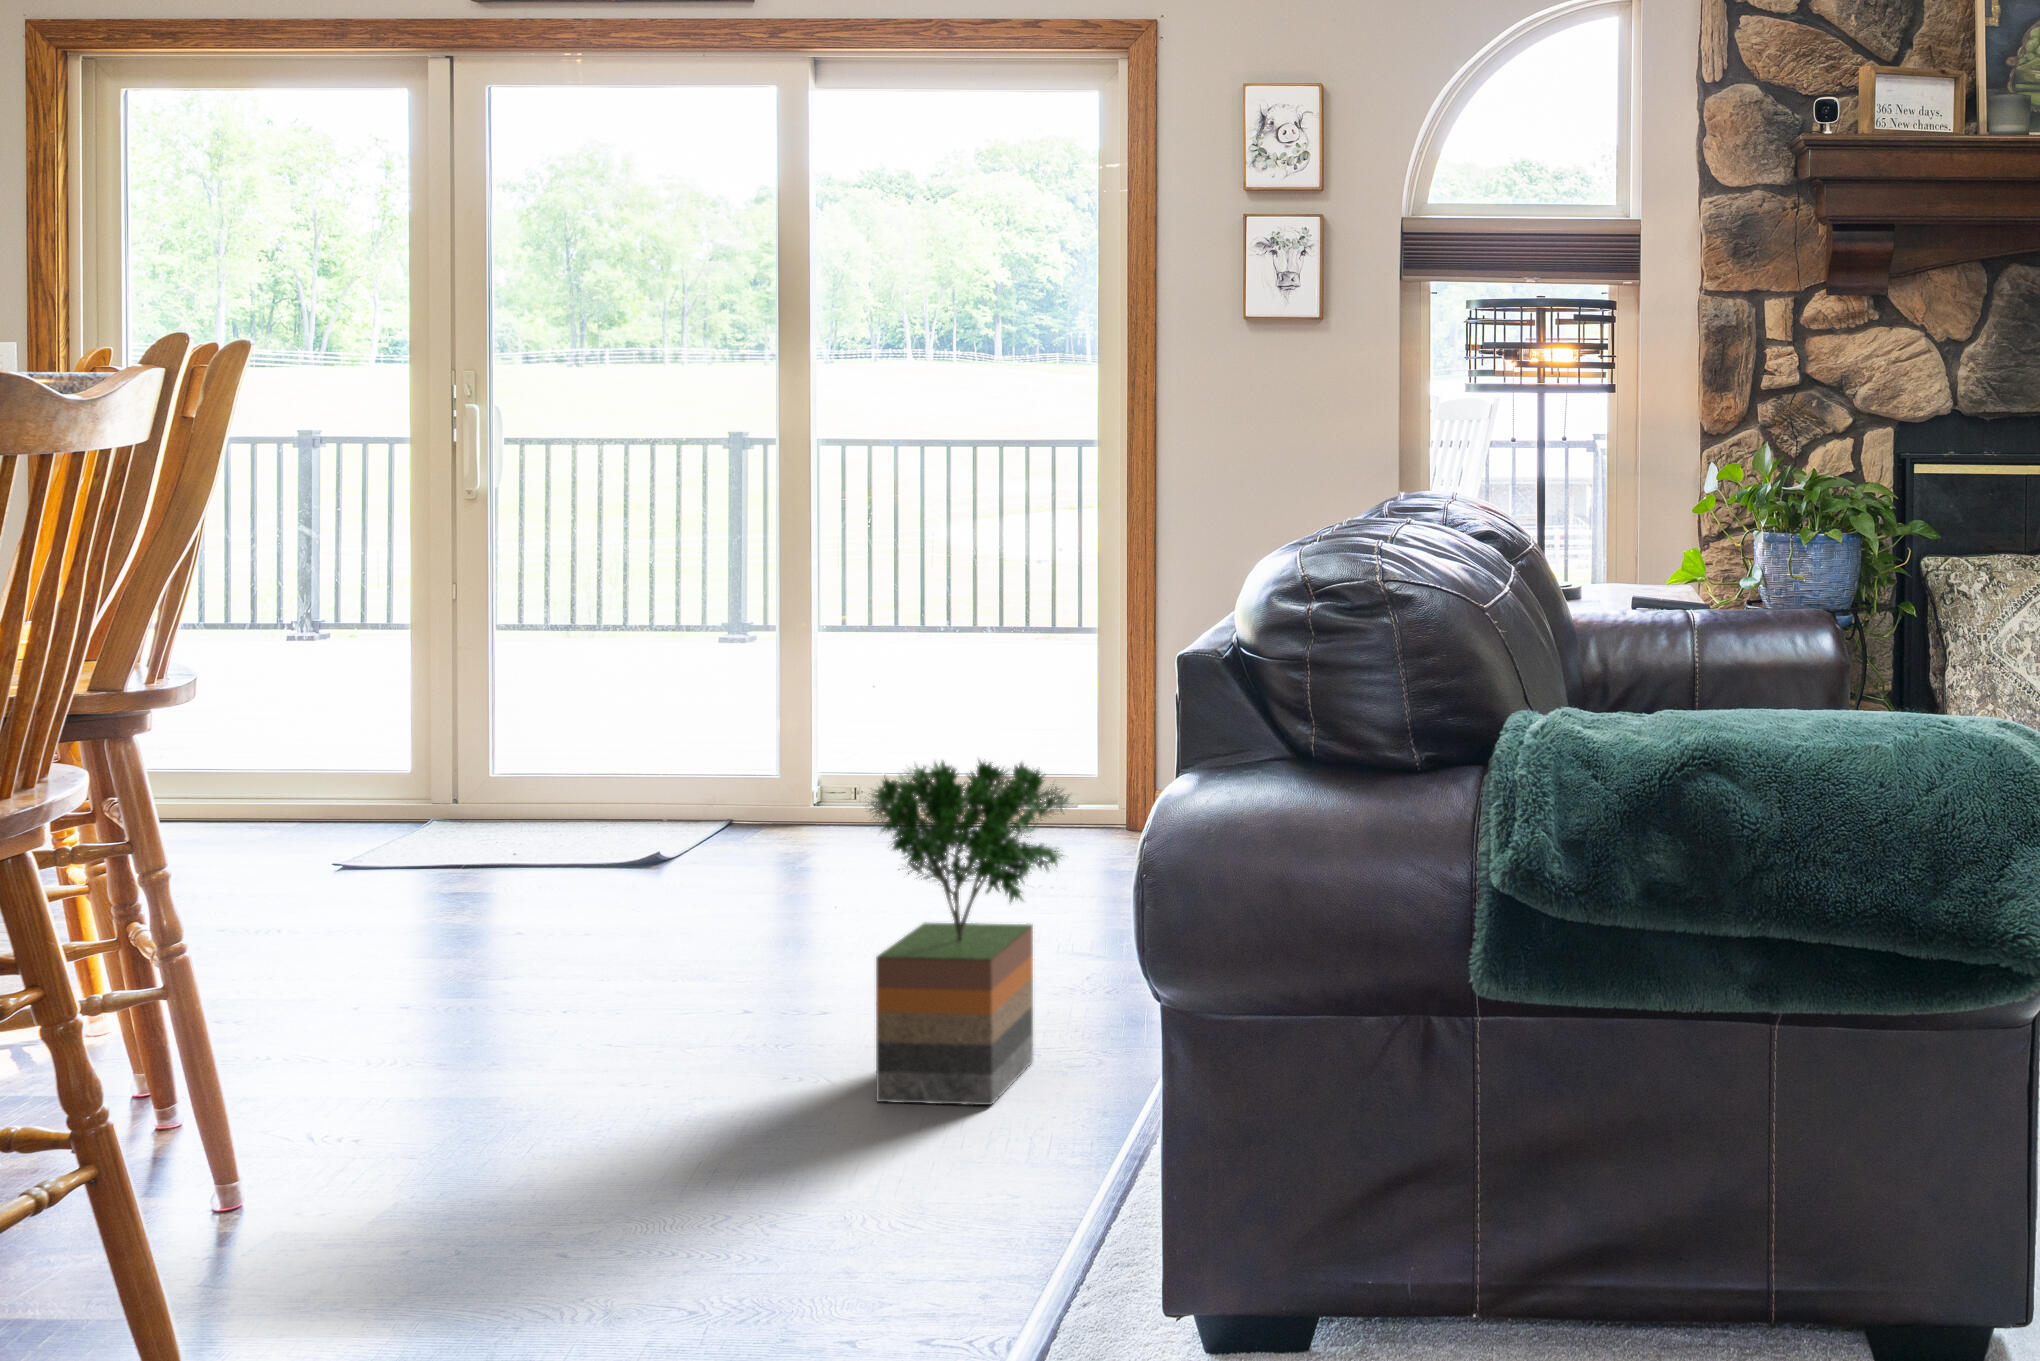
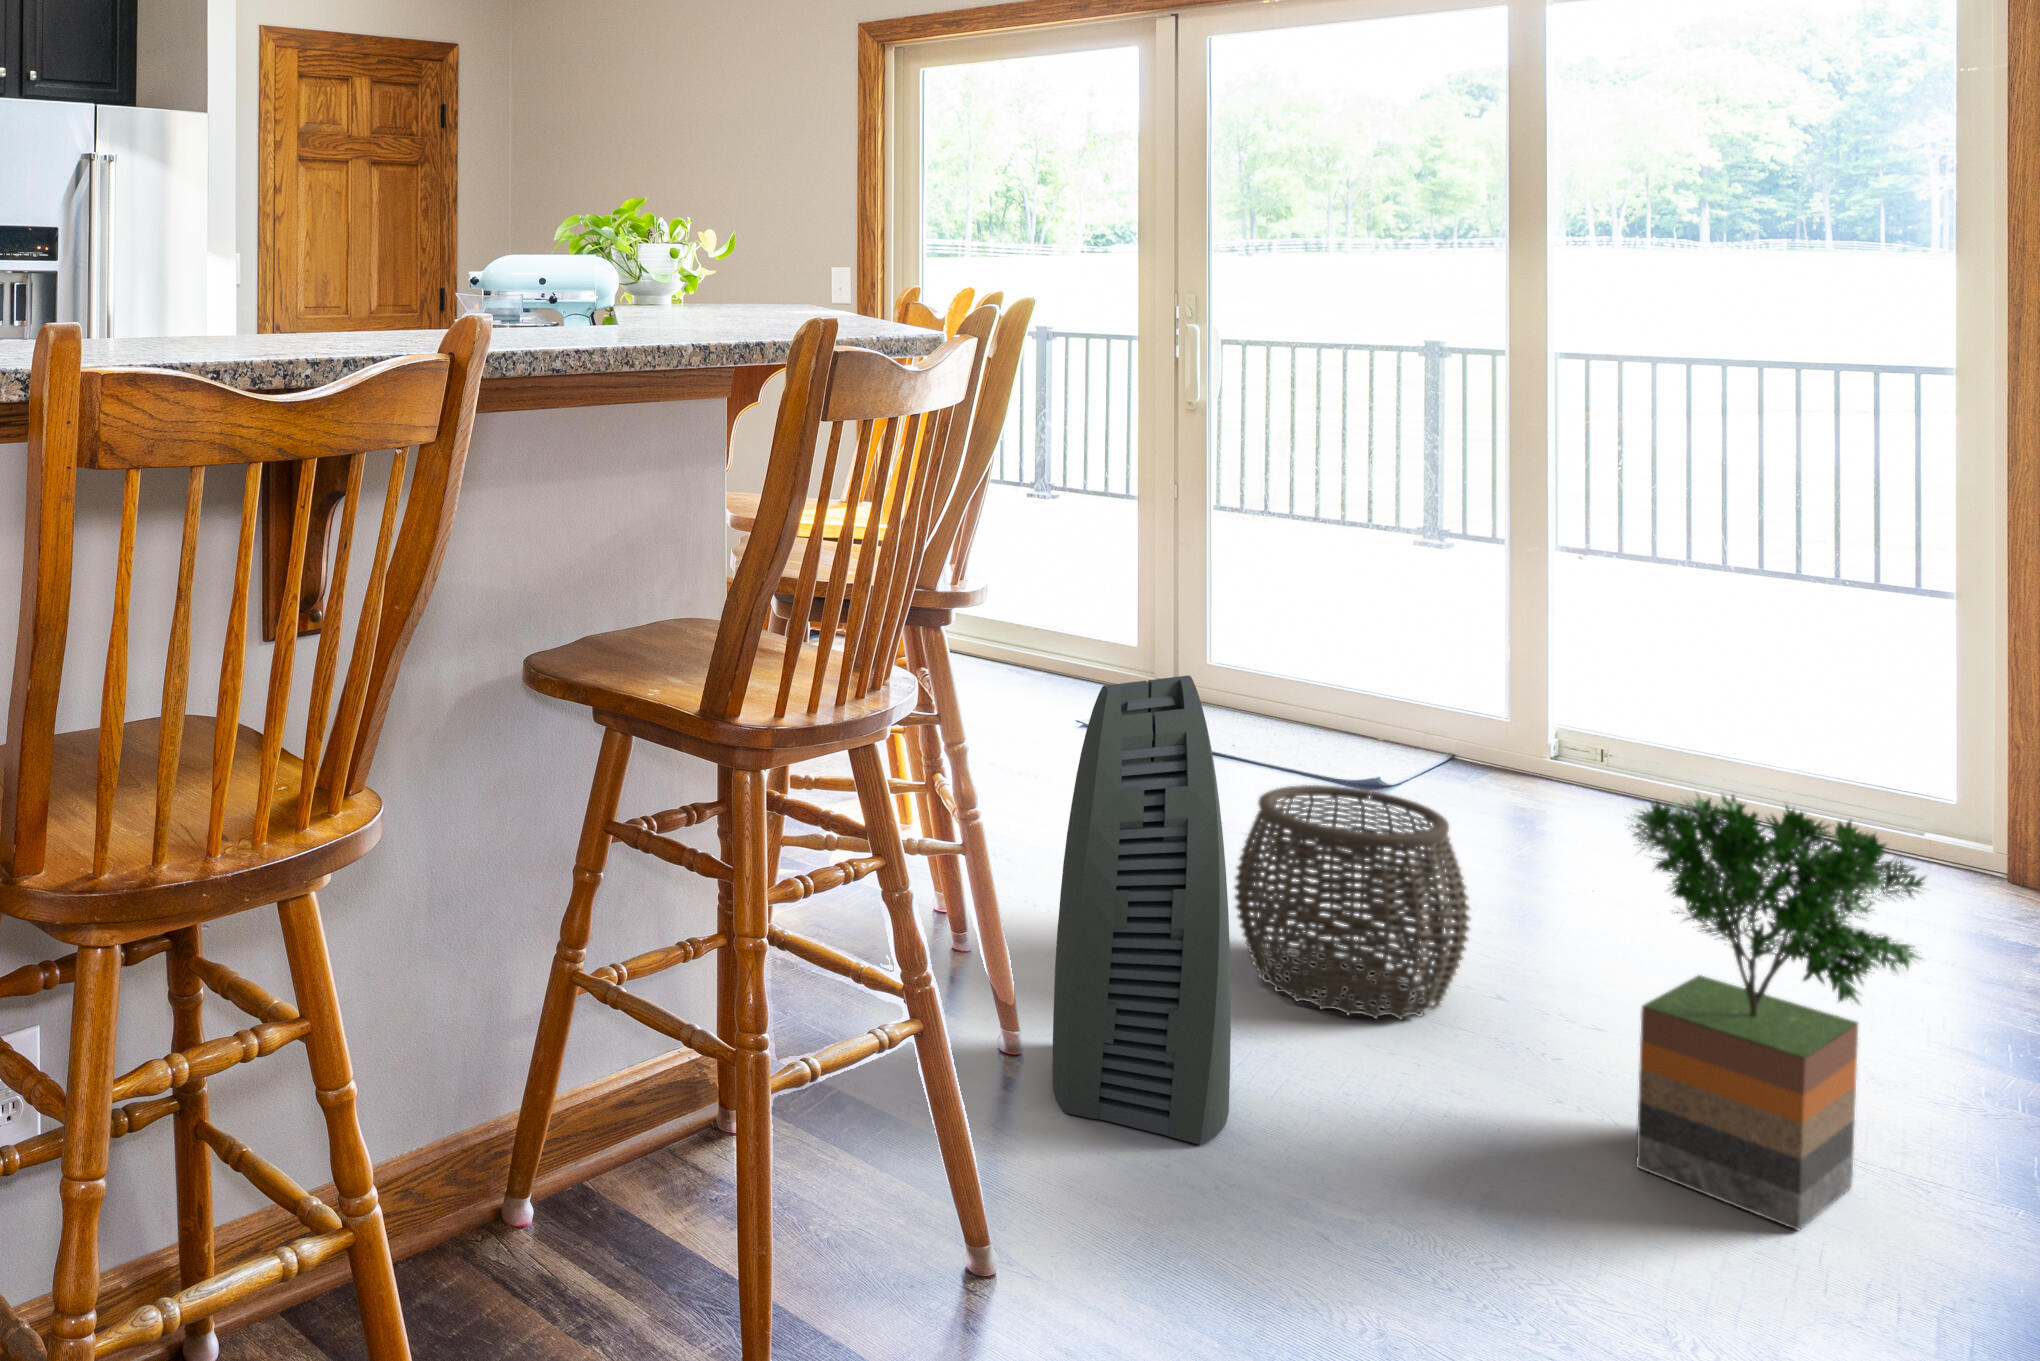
air purifier: none [289,737,499,1246] -> present [1052,675,1231,1145]
woven basket: none [512,837,747,1064] -> present [1235,785,1471,1019]

